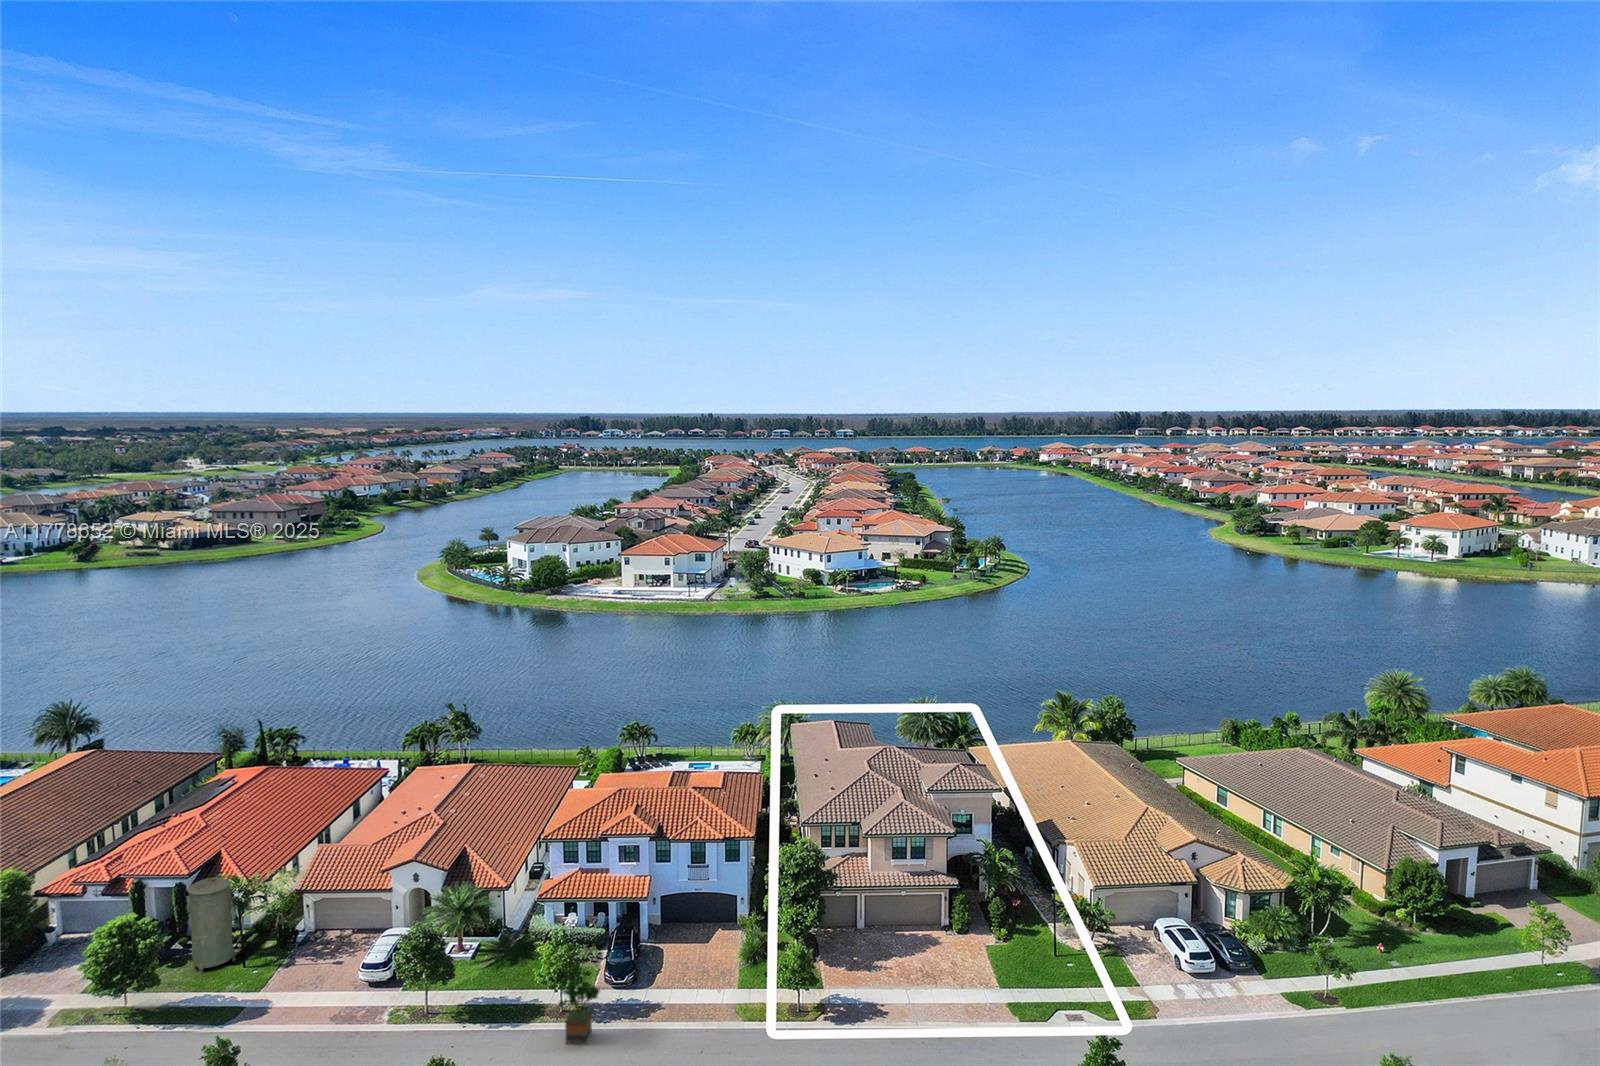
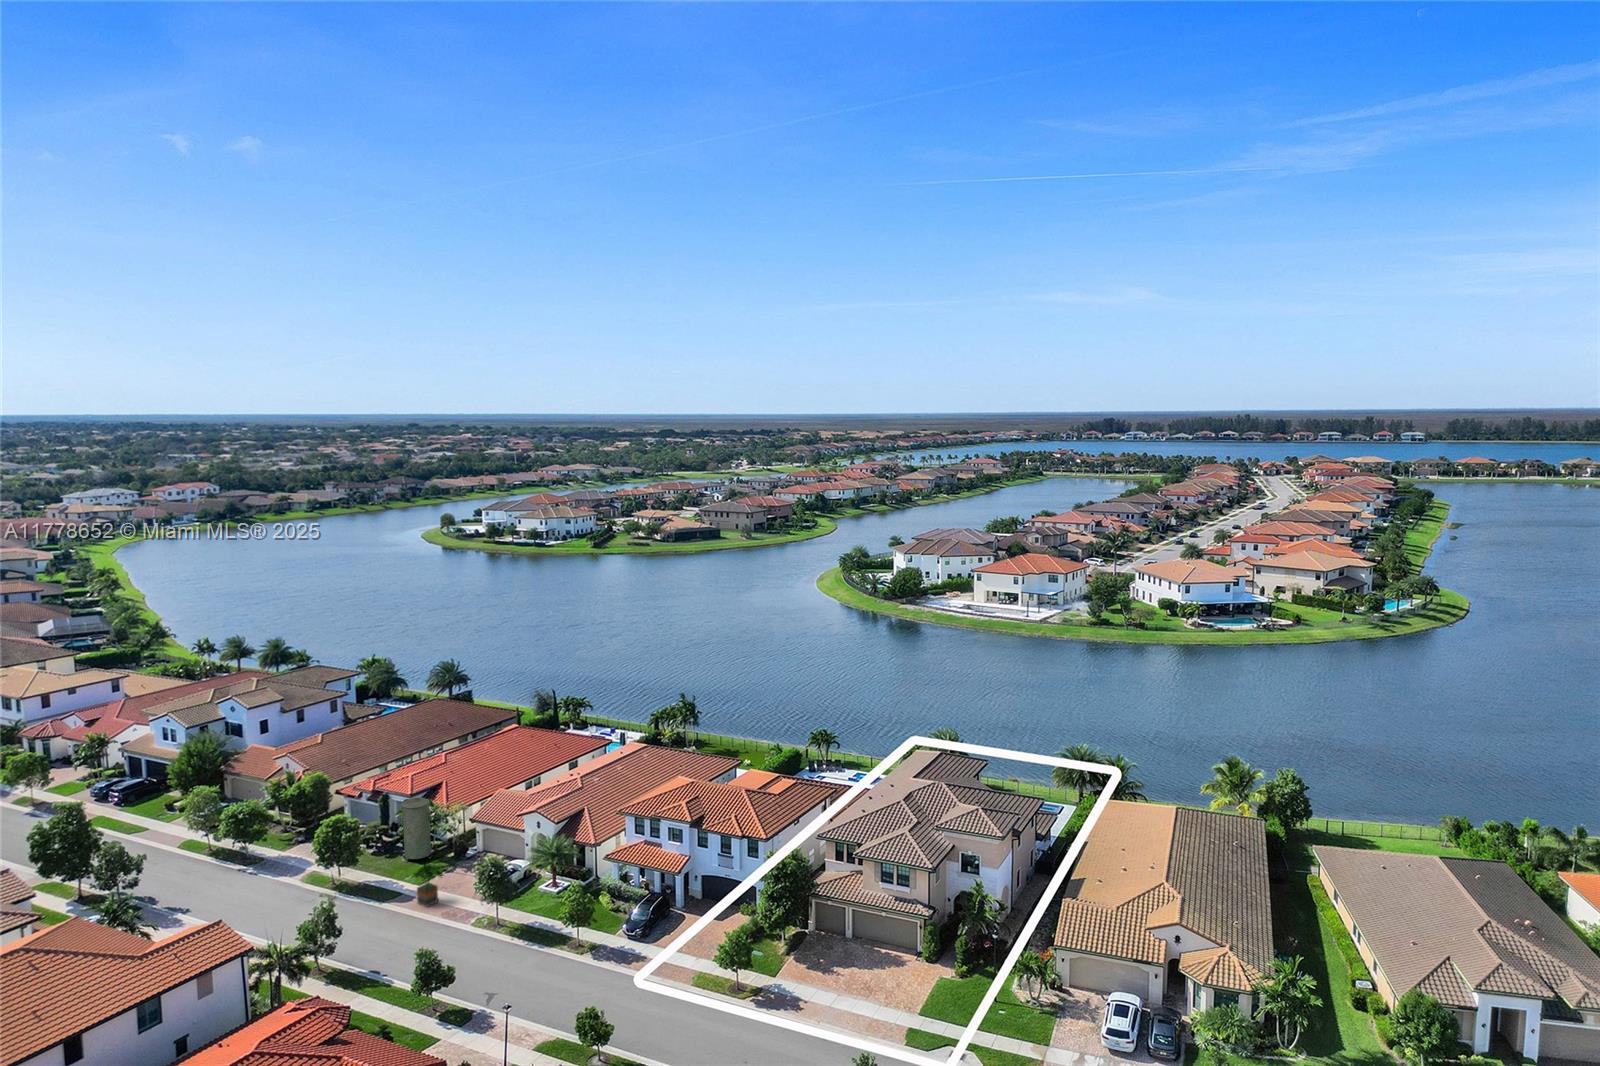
potted tree: present [559,981,600,1045] -> present [413,864,443,907]

